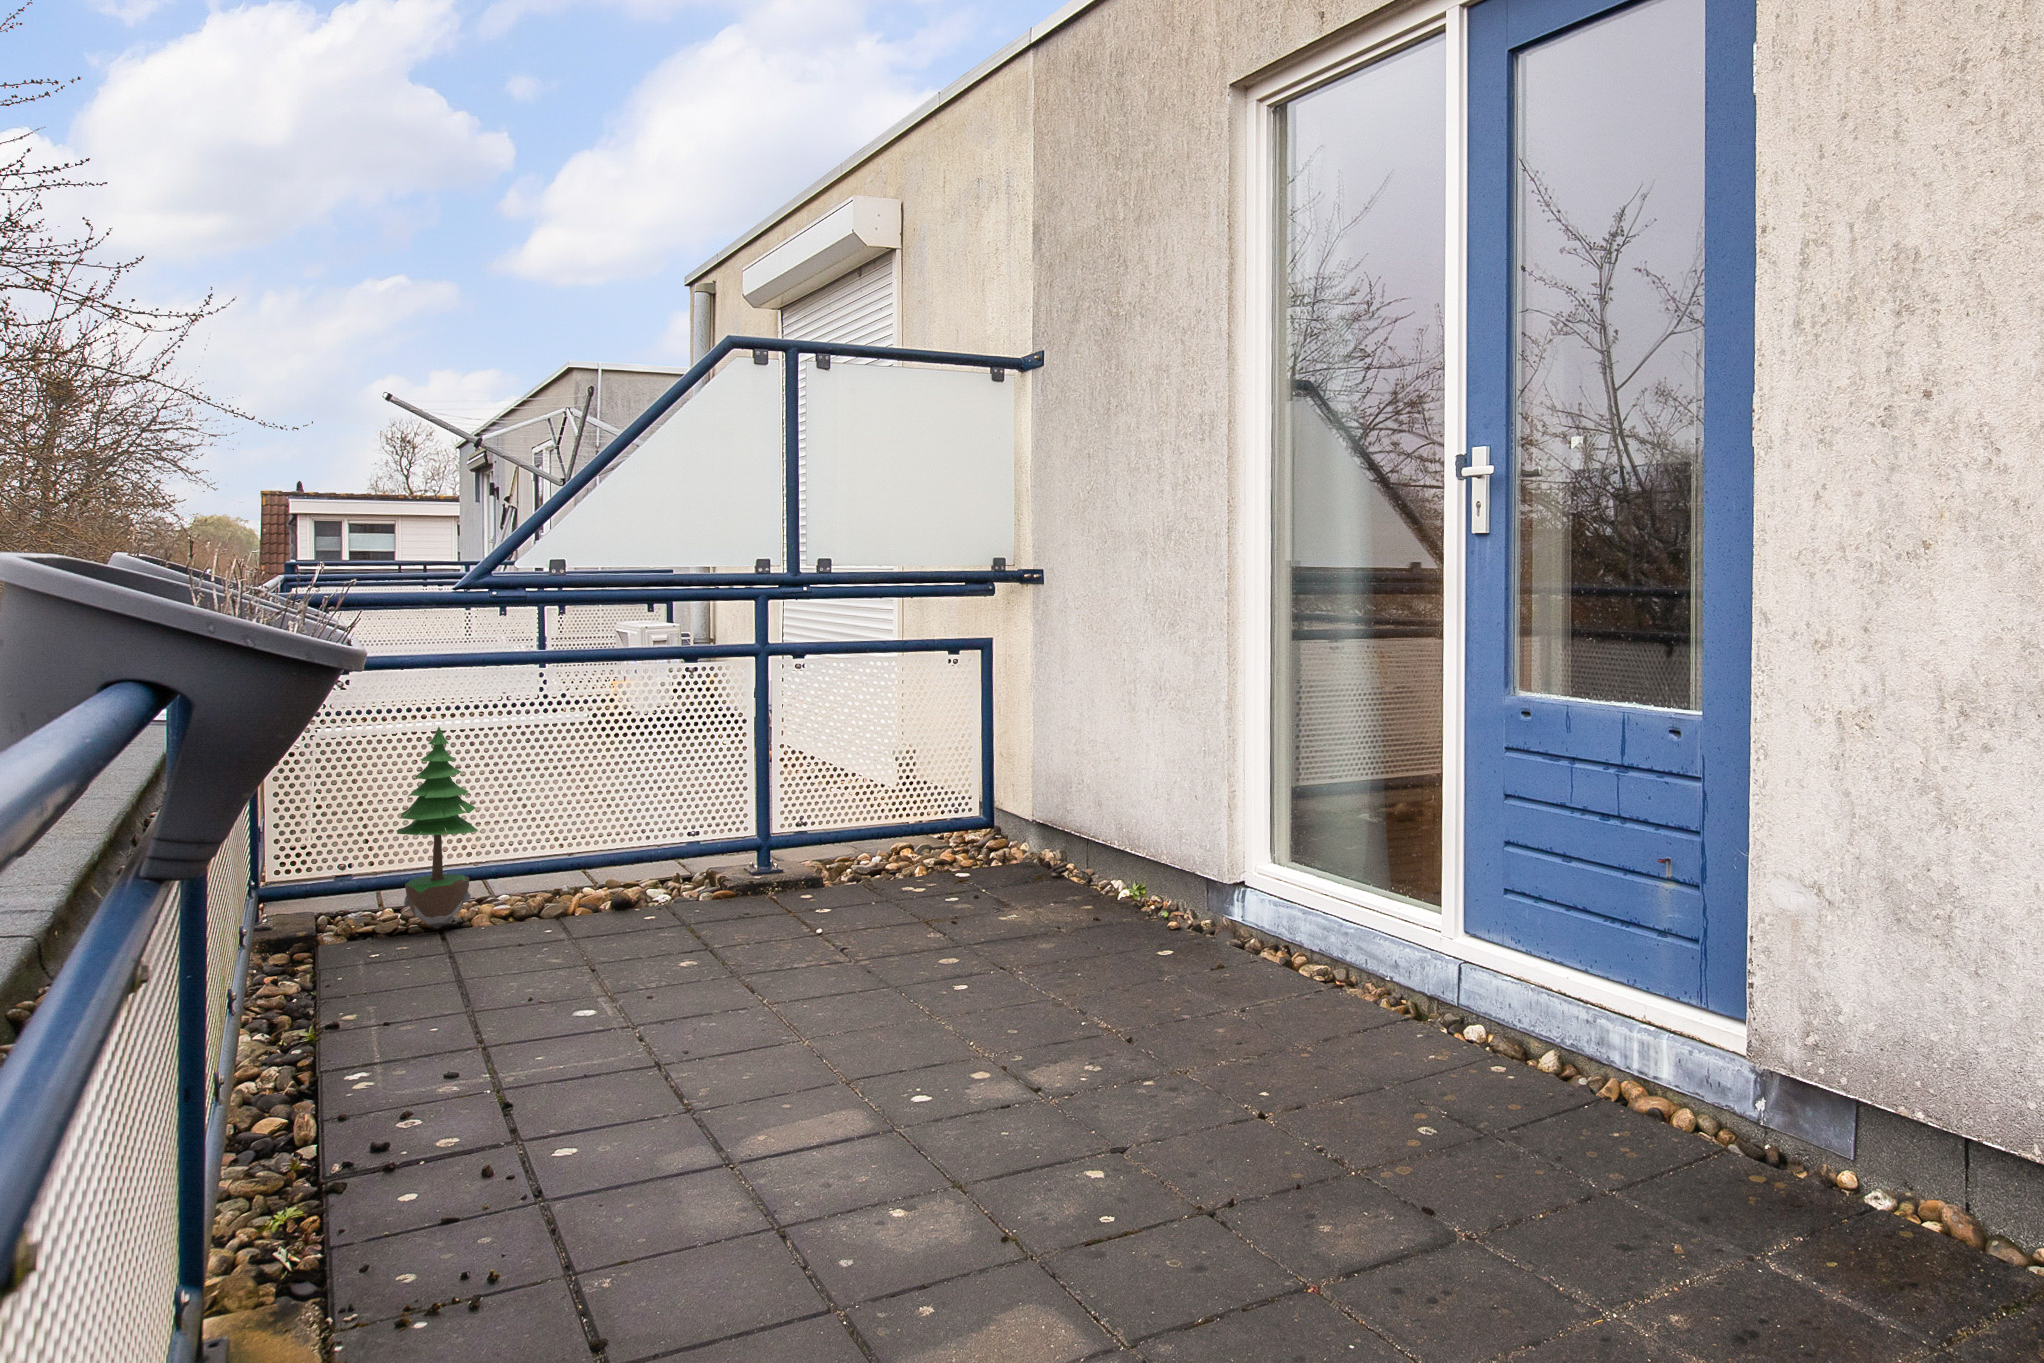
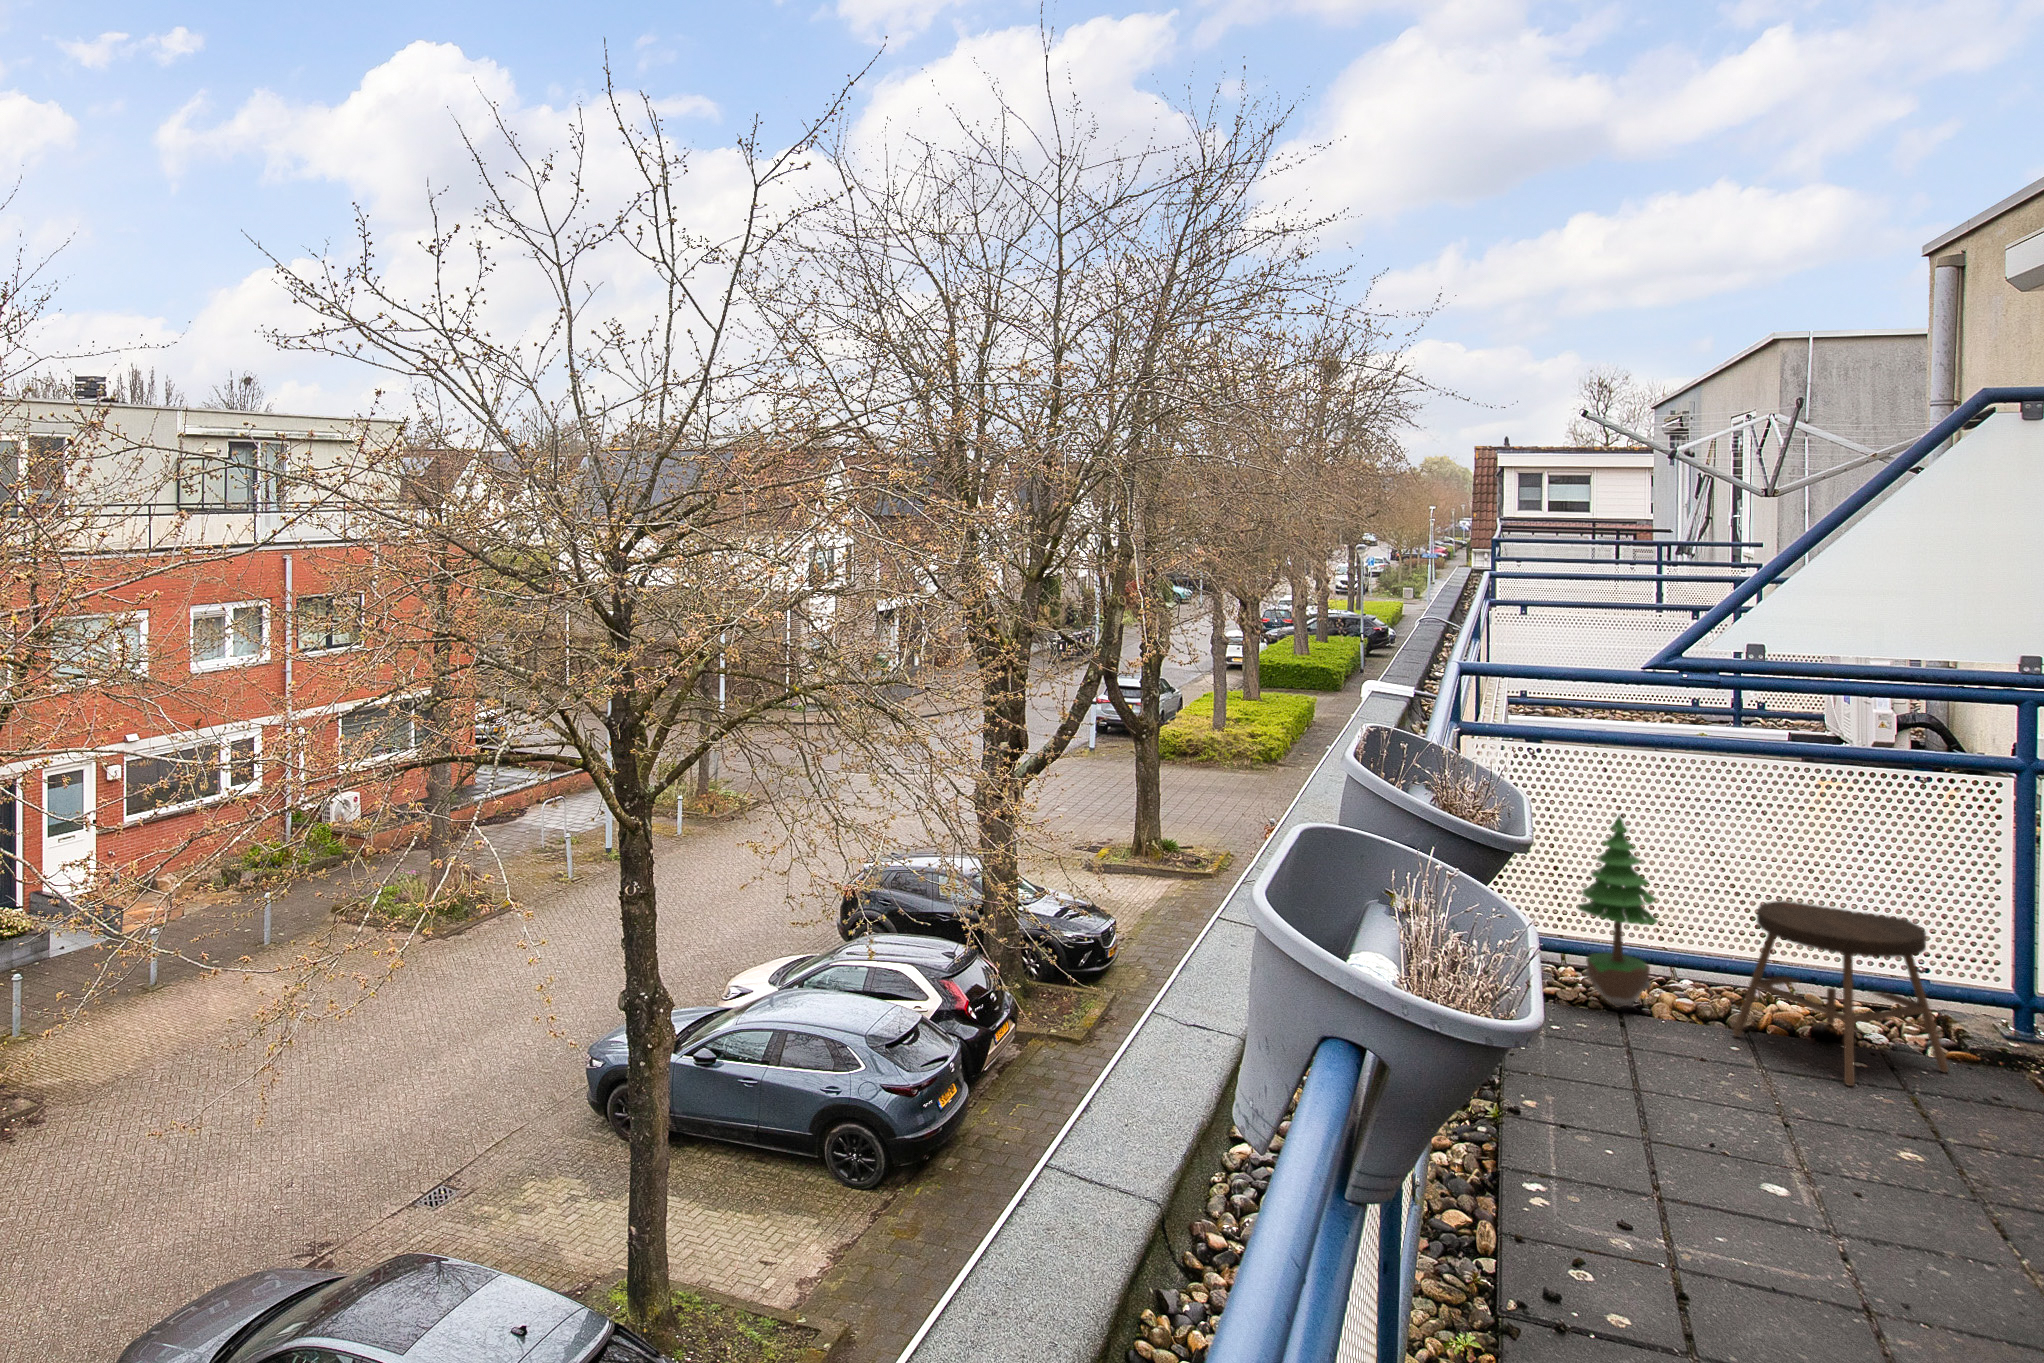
stool: none [546,781,716,931] -> present [1732,901,1949,1086]

